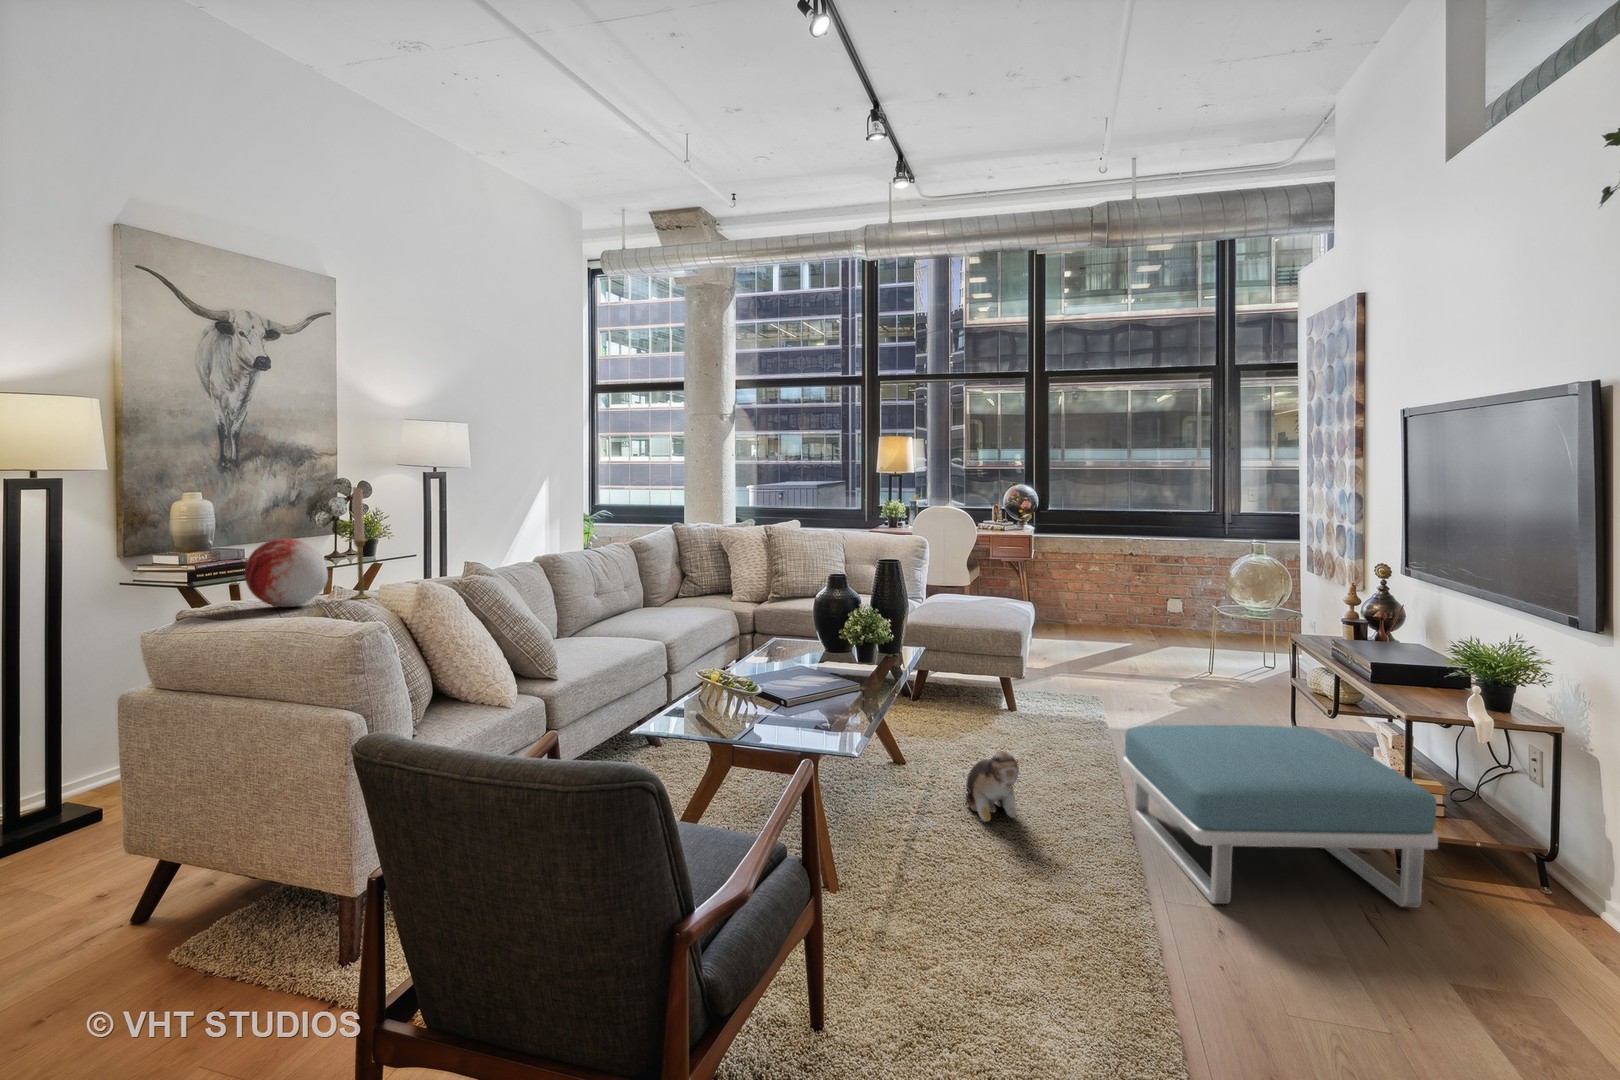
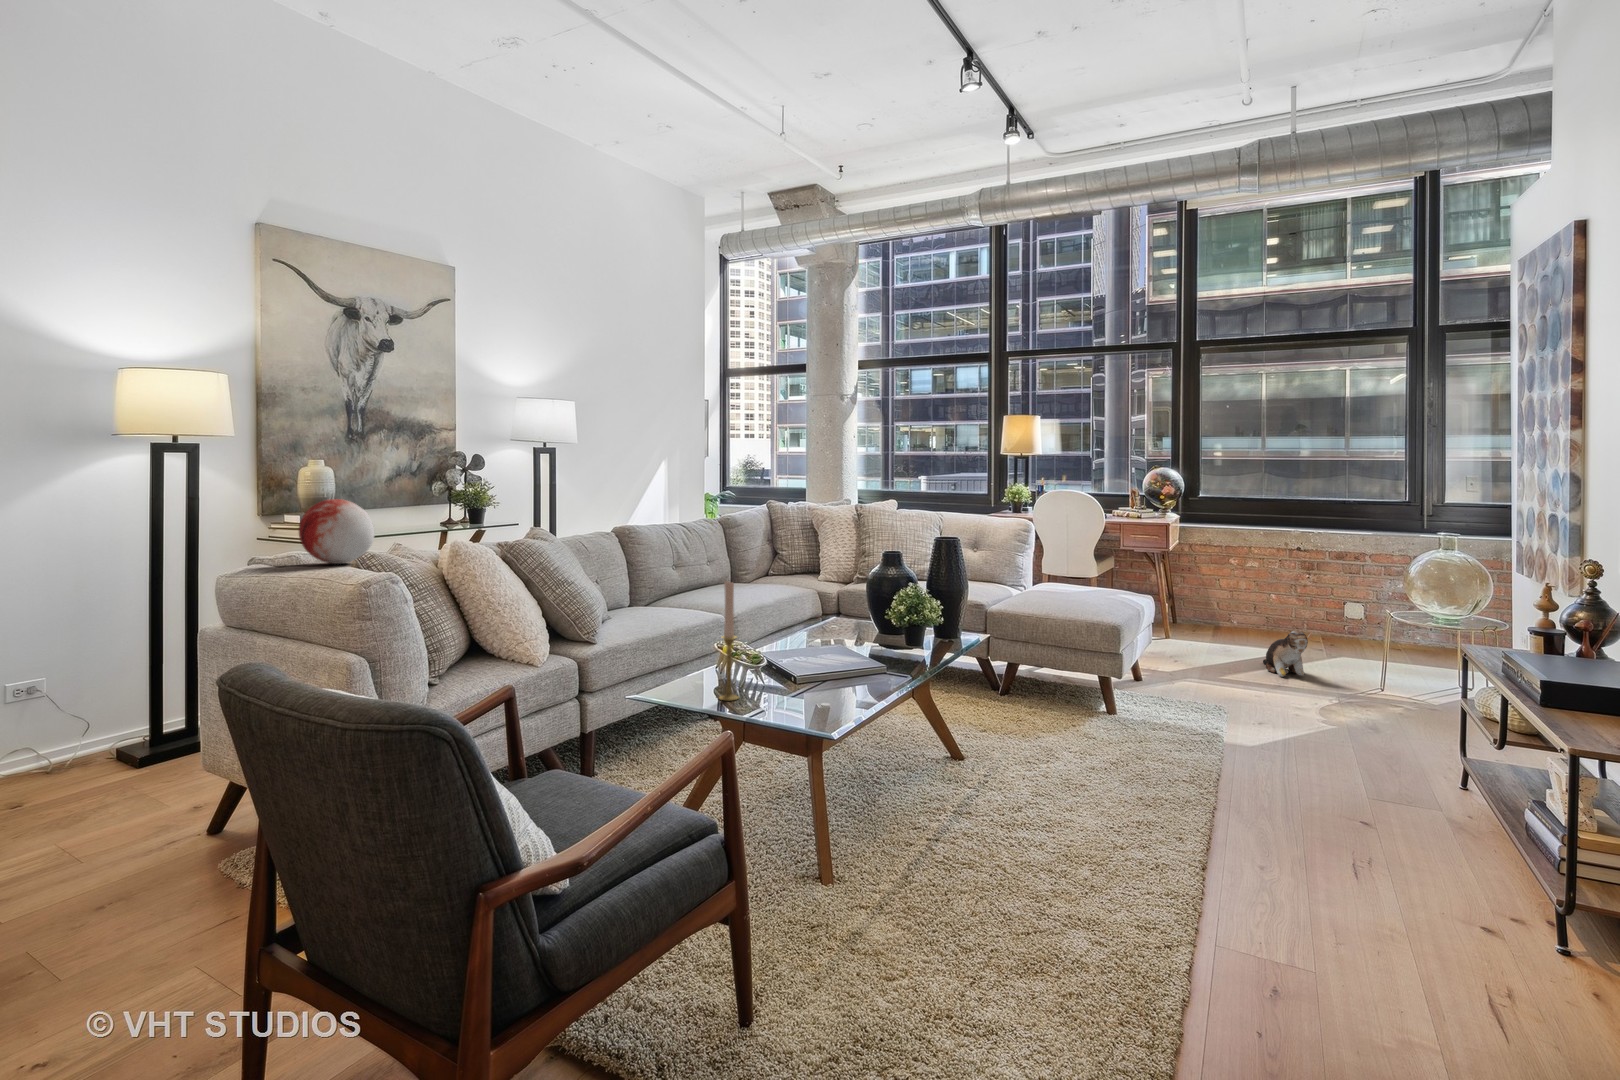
candlestick: present [353,487,370,599] -> present [719,581,738,700]
footstool: present [1123,725,1438,907] -> none [1200,738,1582,988]
plush toy: present [966,751,1023,822] -> present [1263,630,1311,677]

